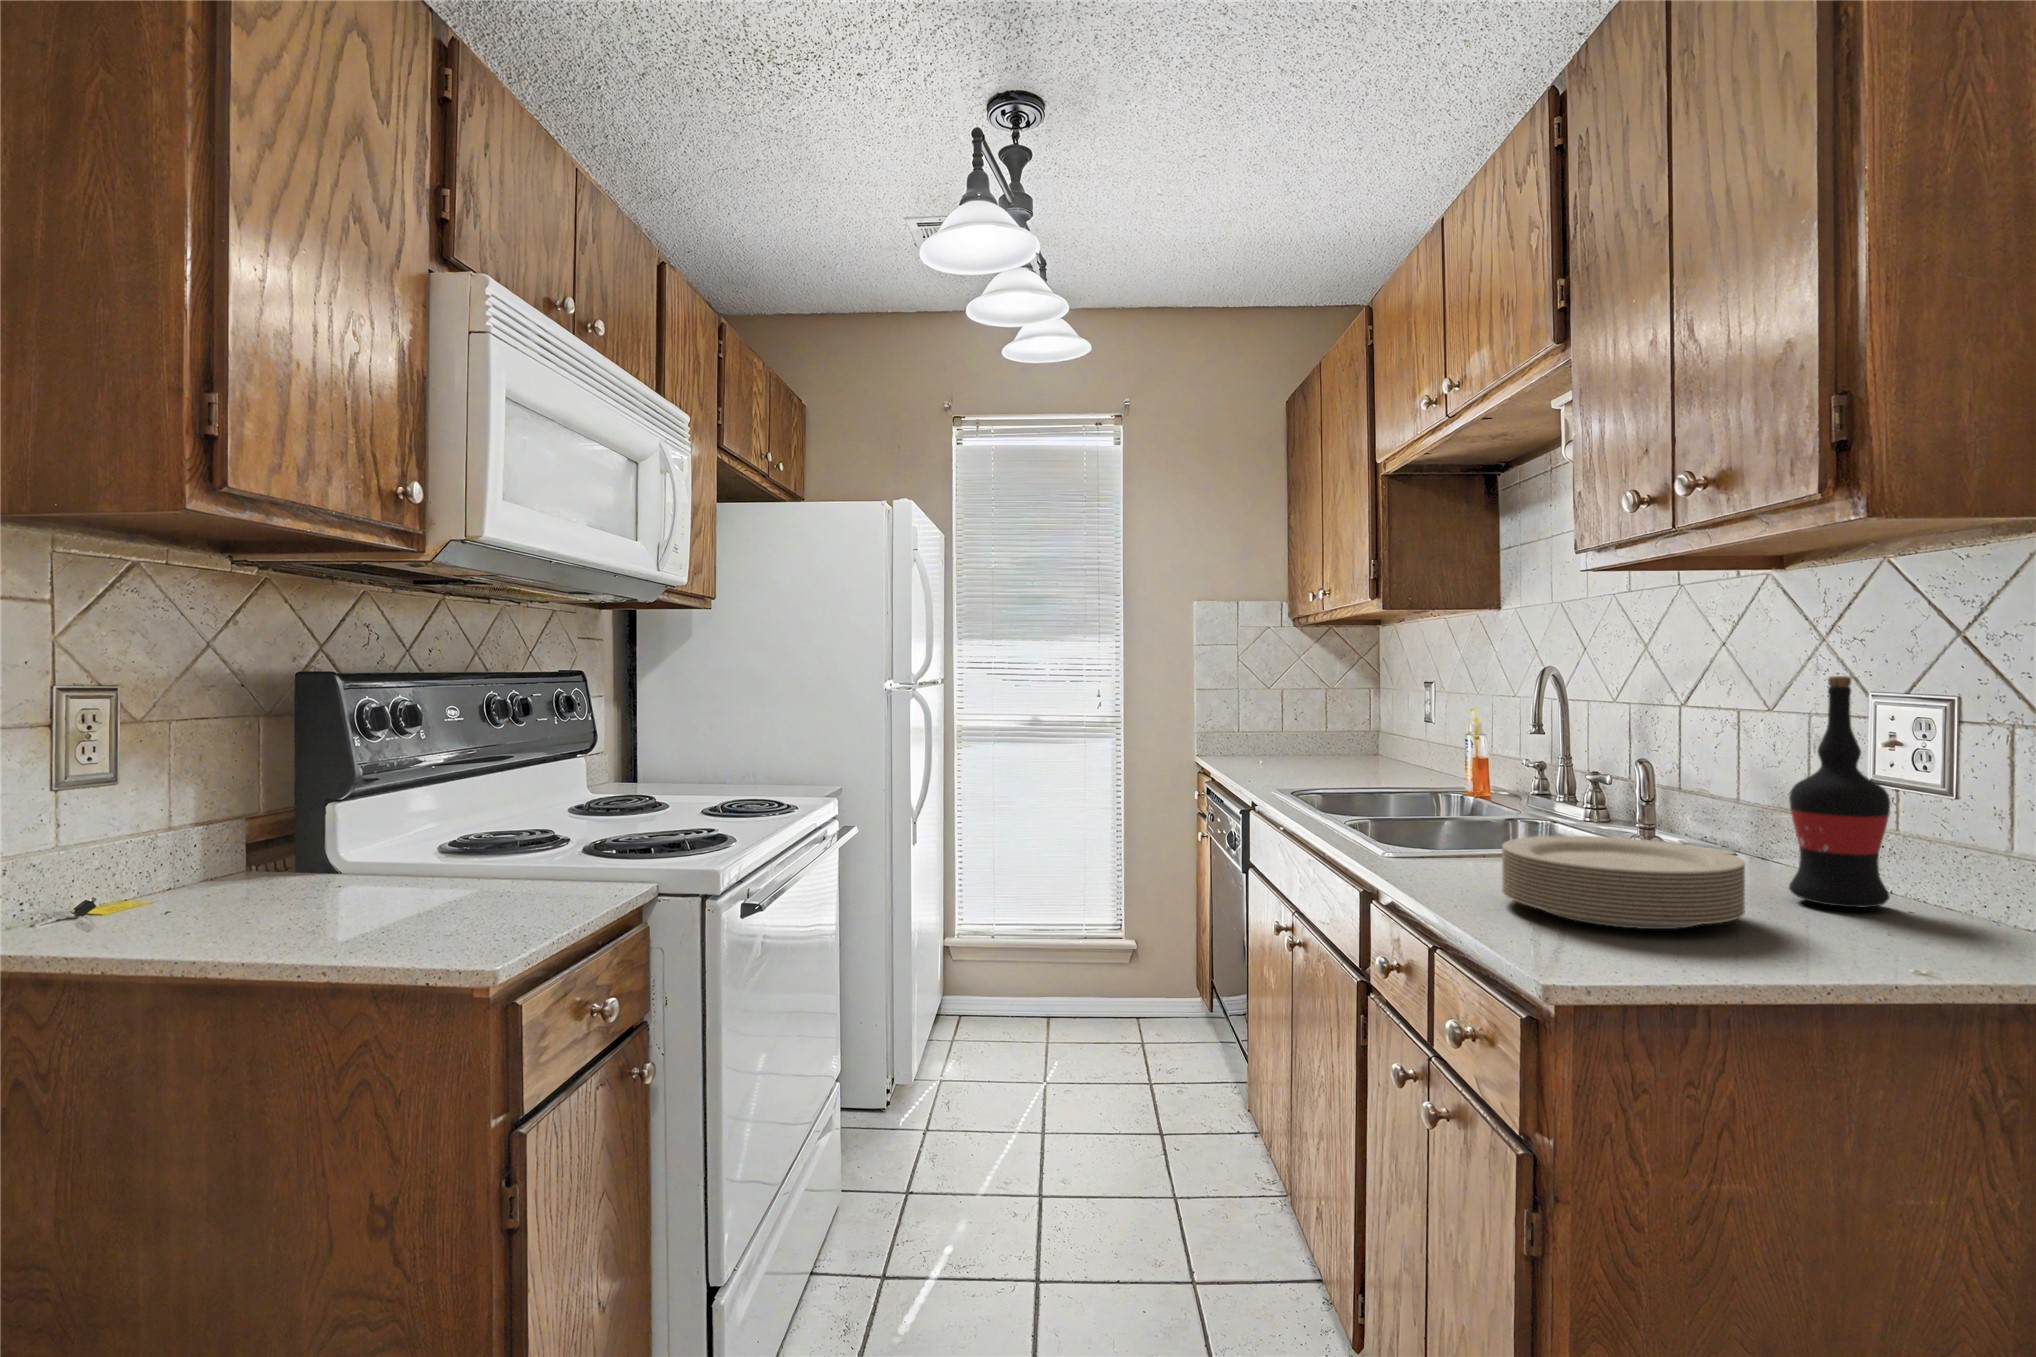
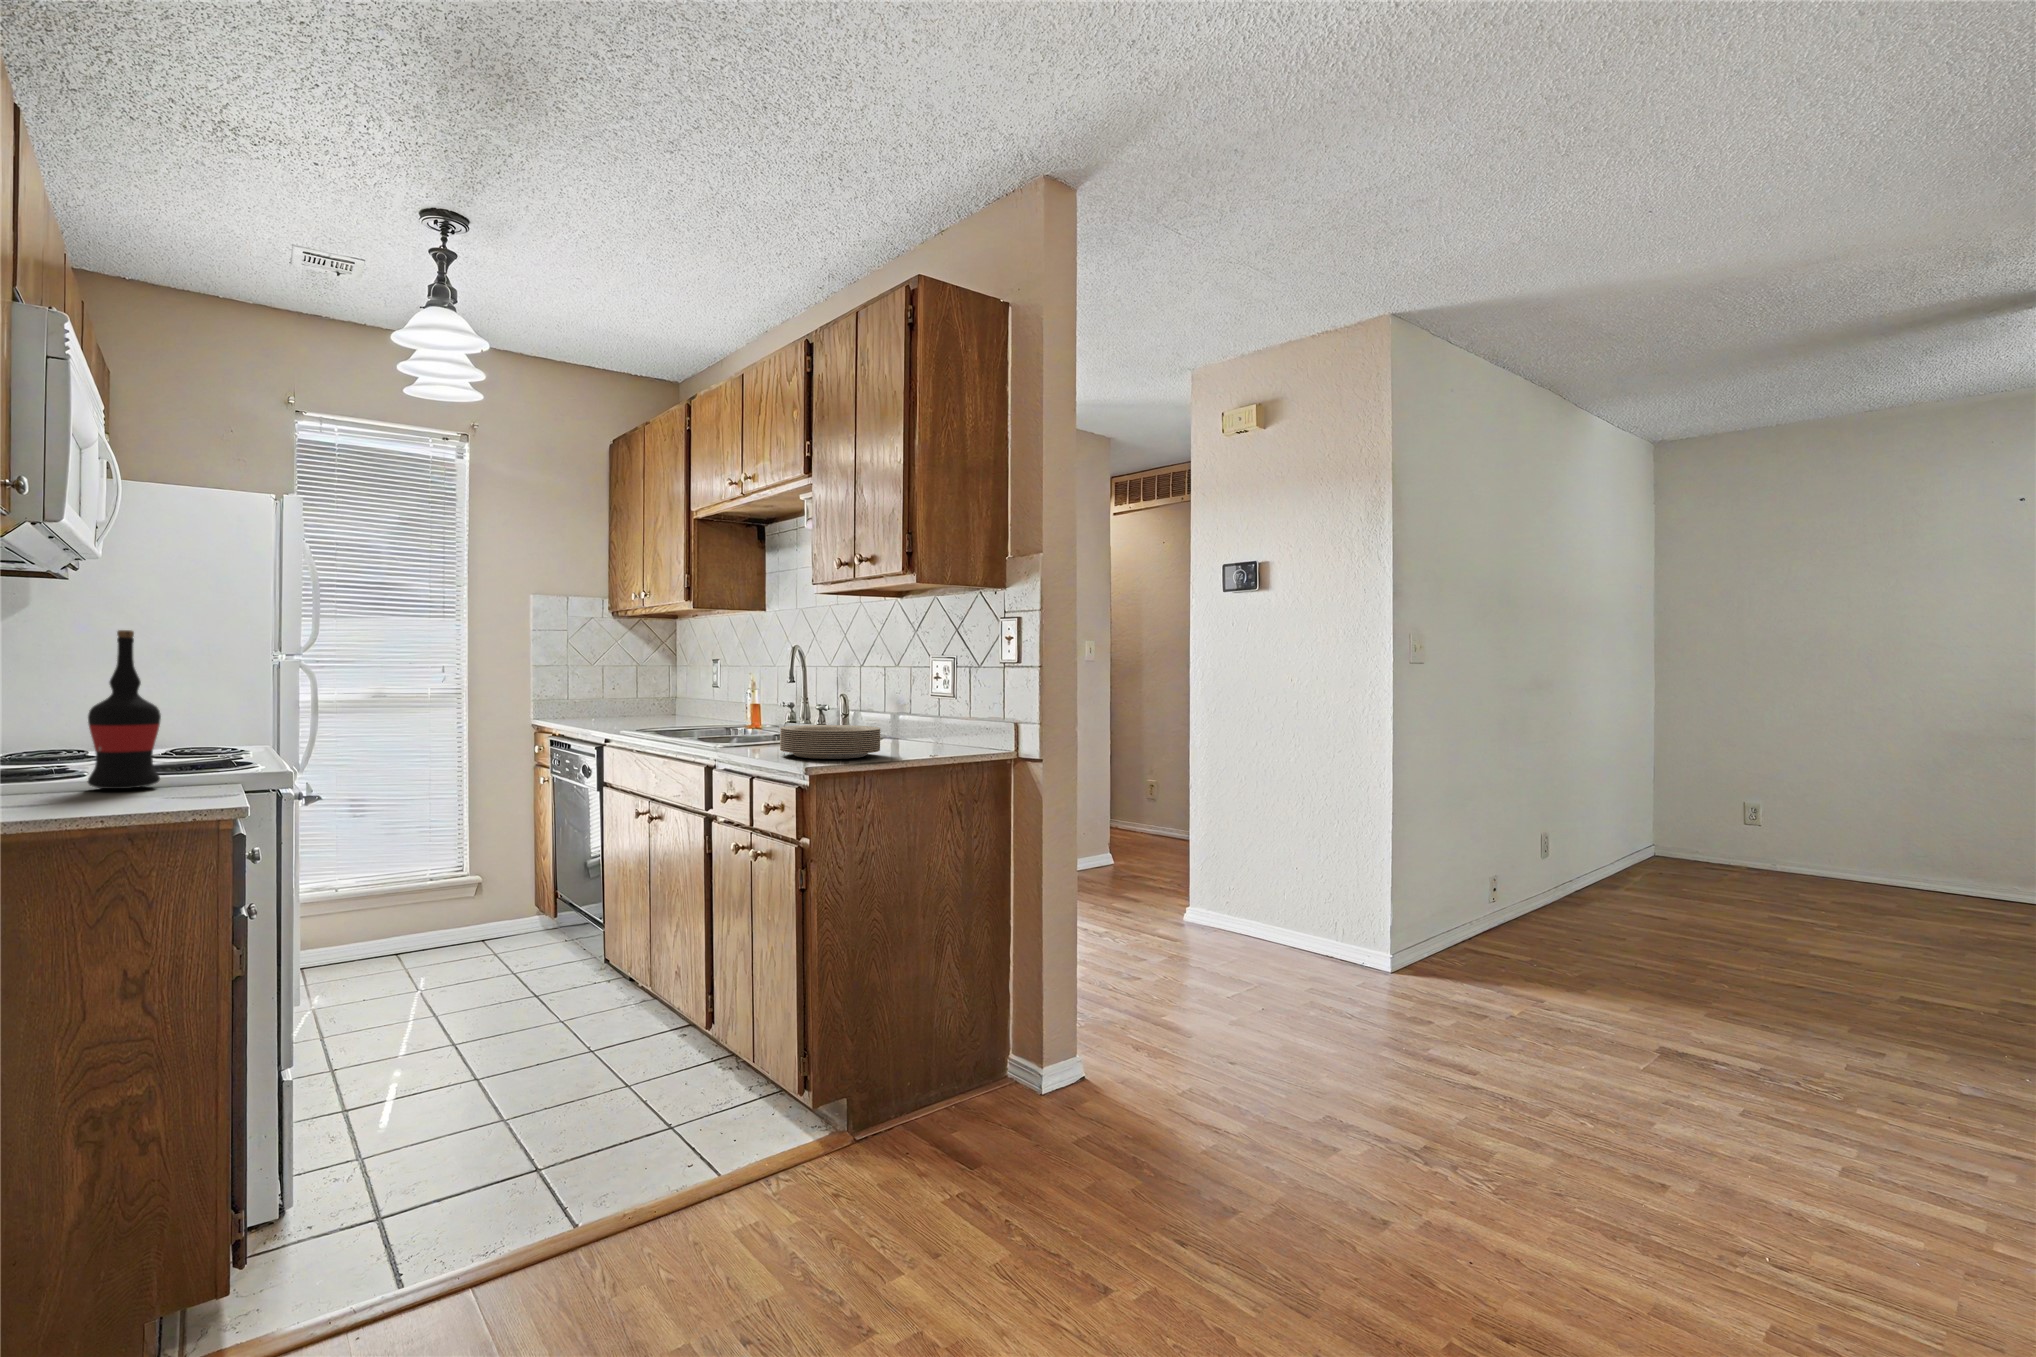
wine bottle: present [1789,676,1891,908] -> present [88,630,161,789]

